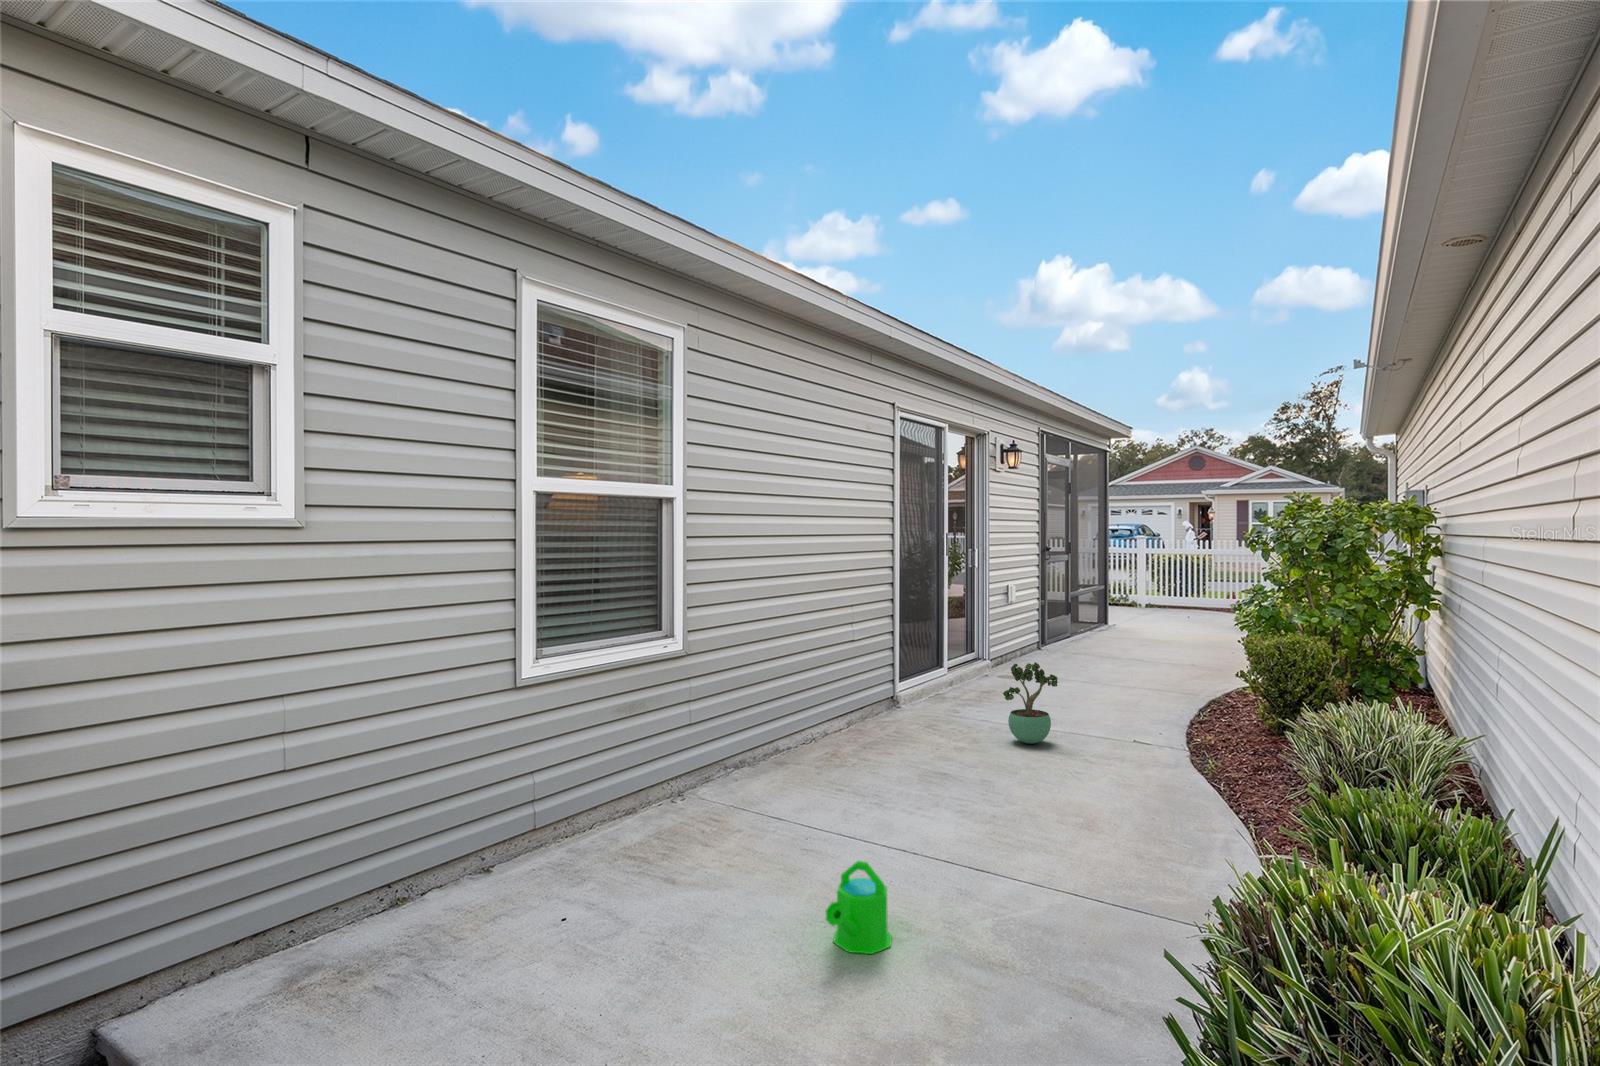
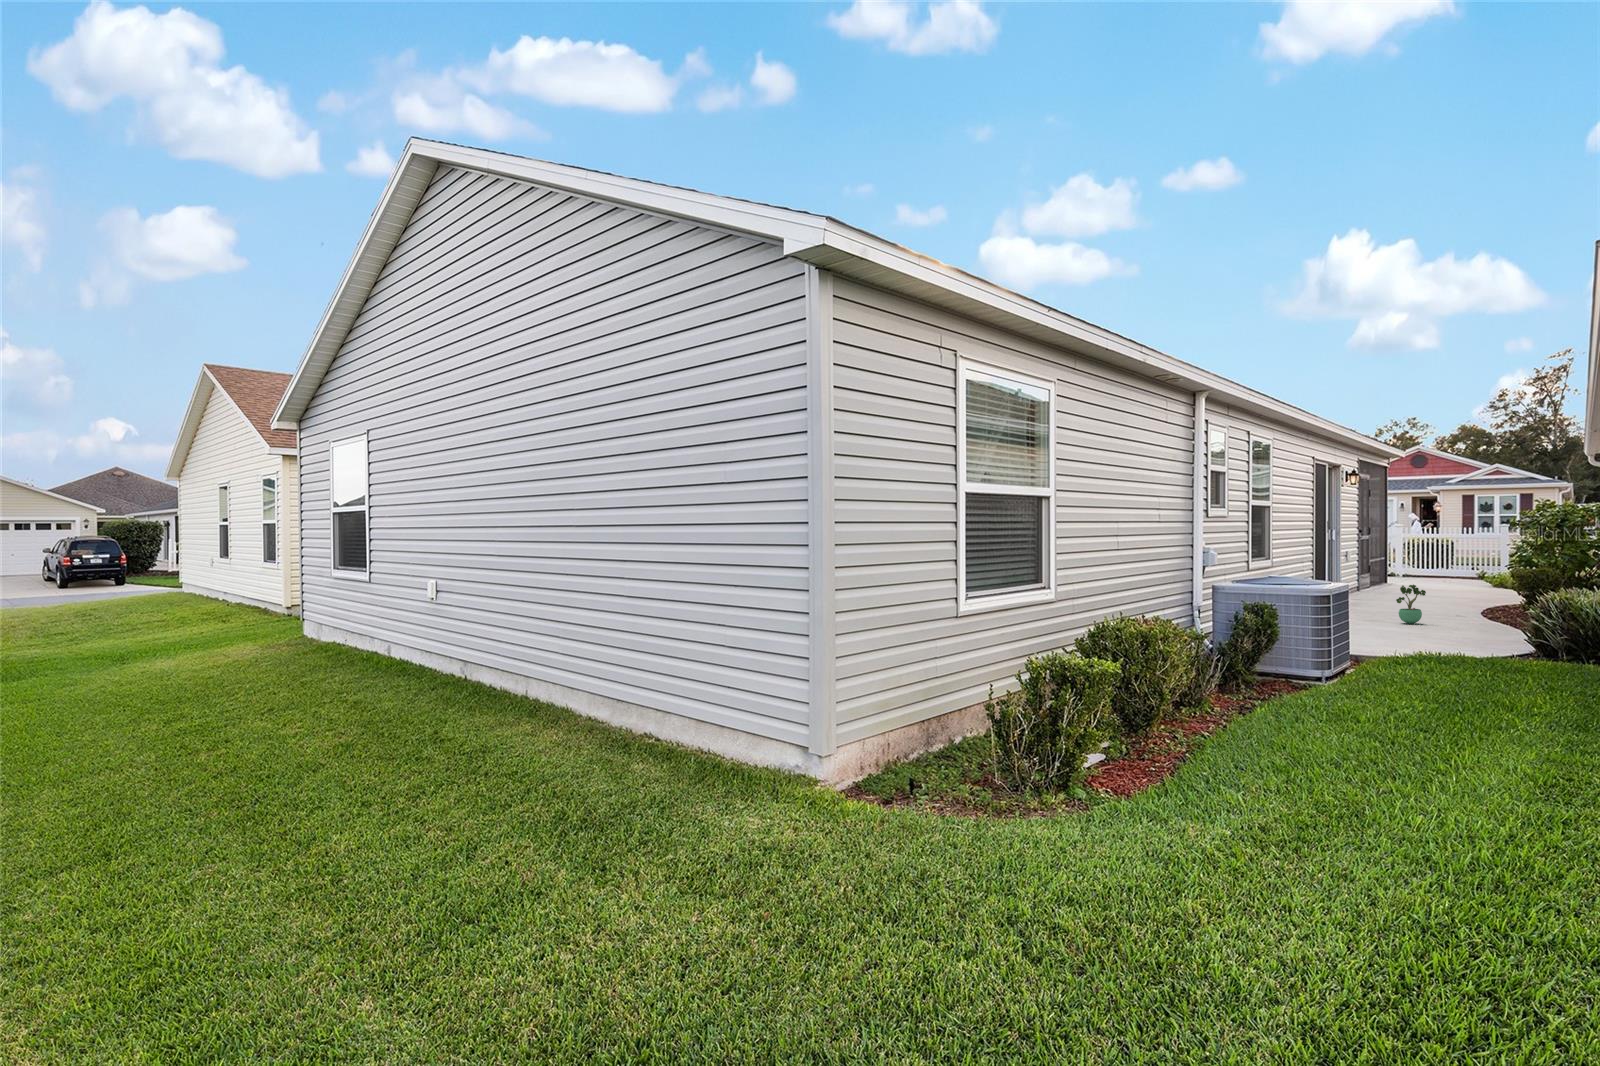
watering can: present [826,861,892,954] -> none [1402,622,1424,647]

